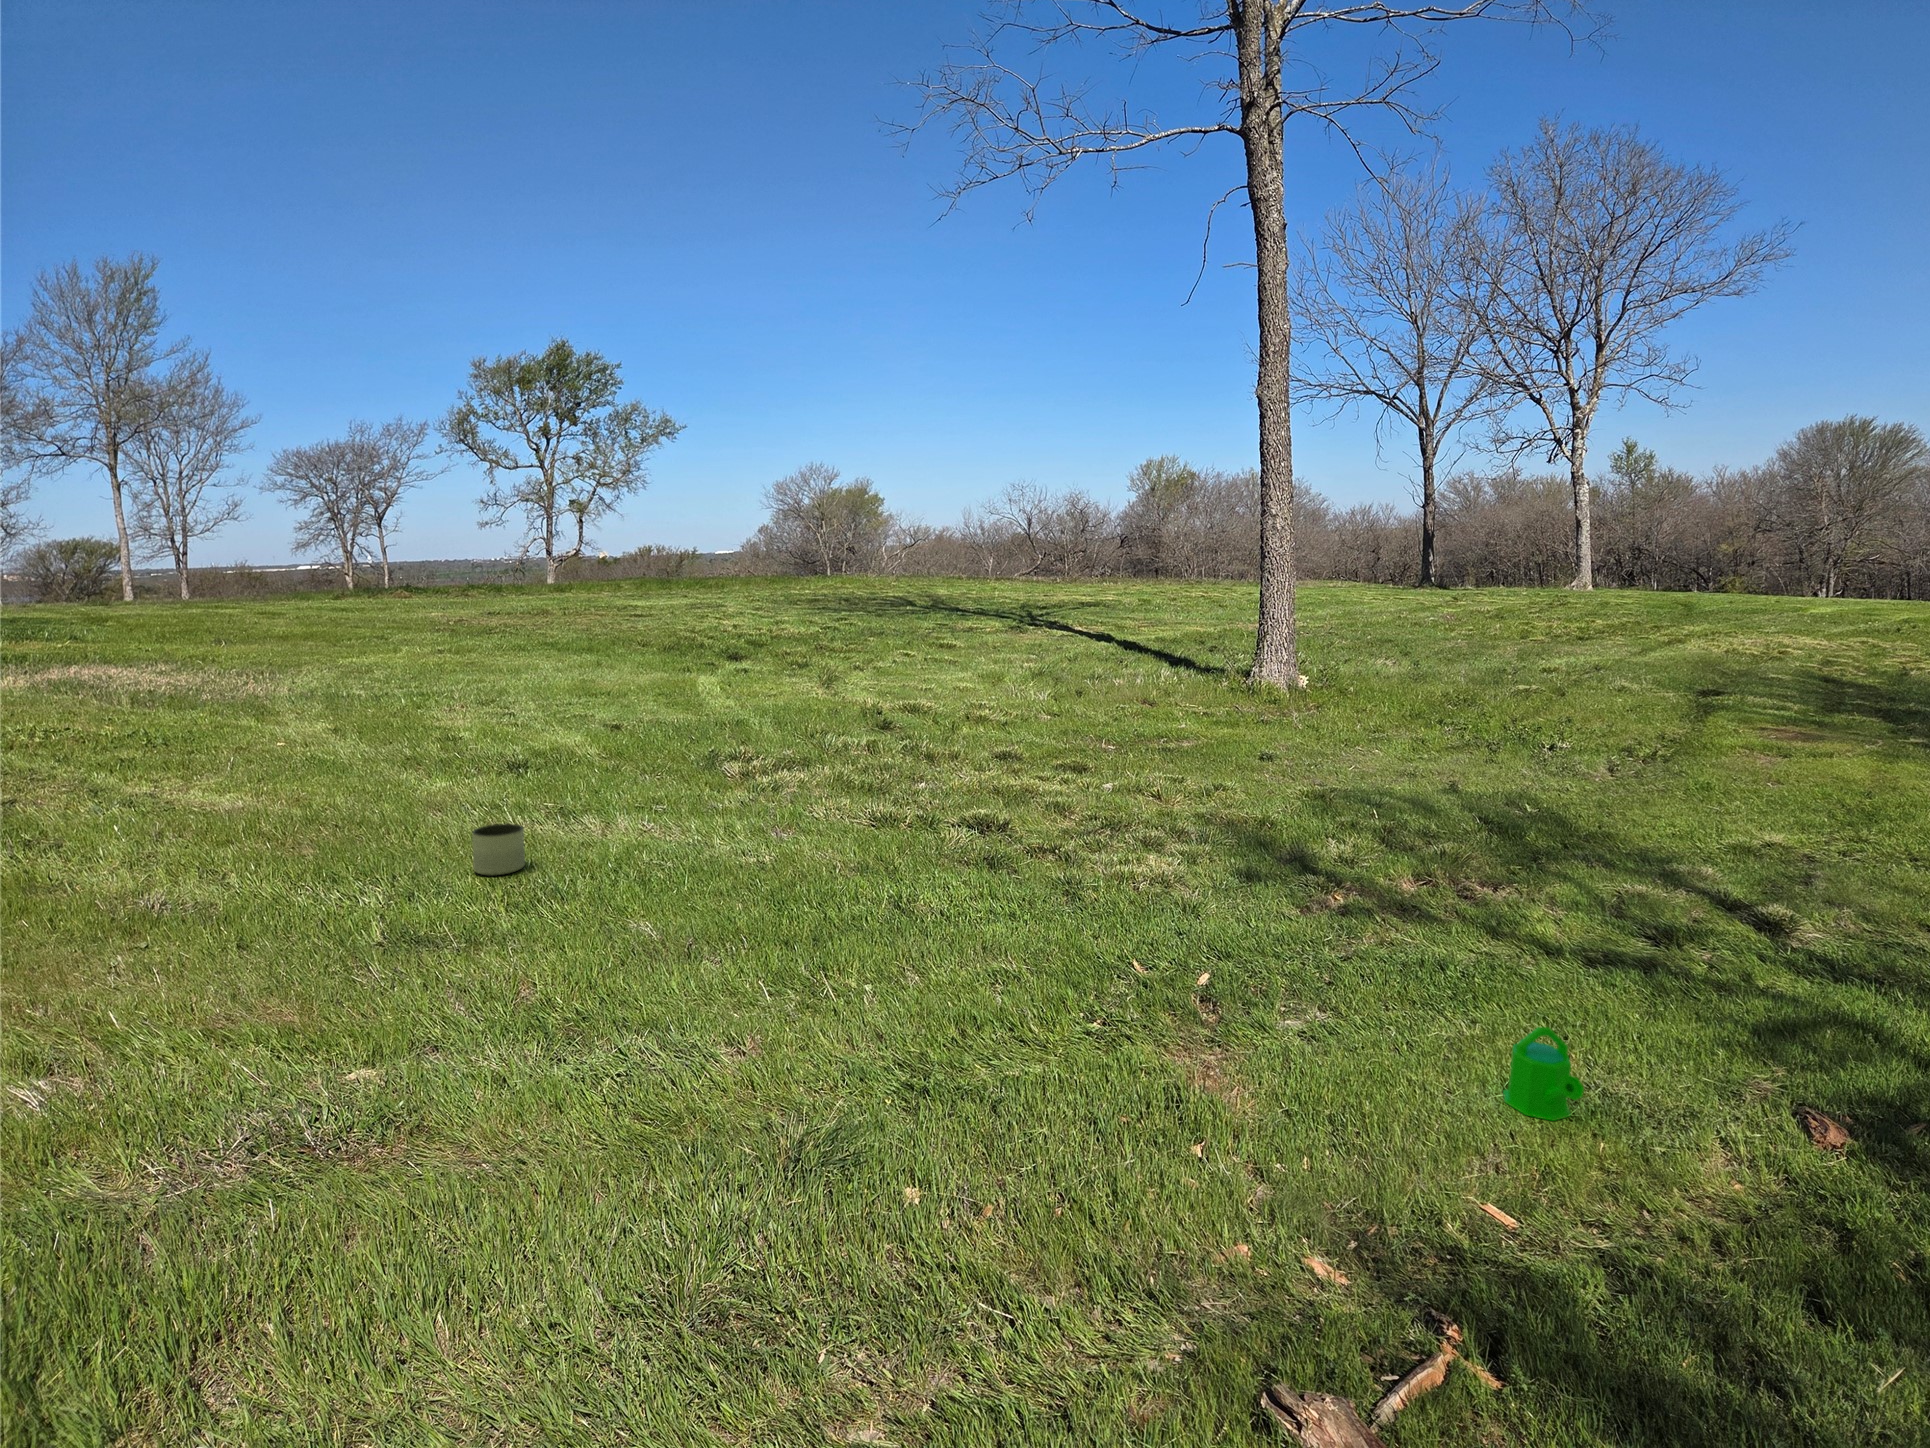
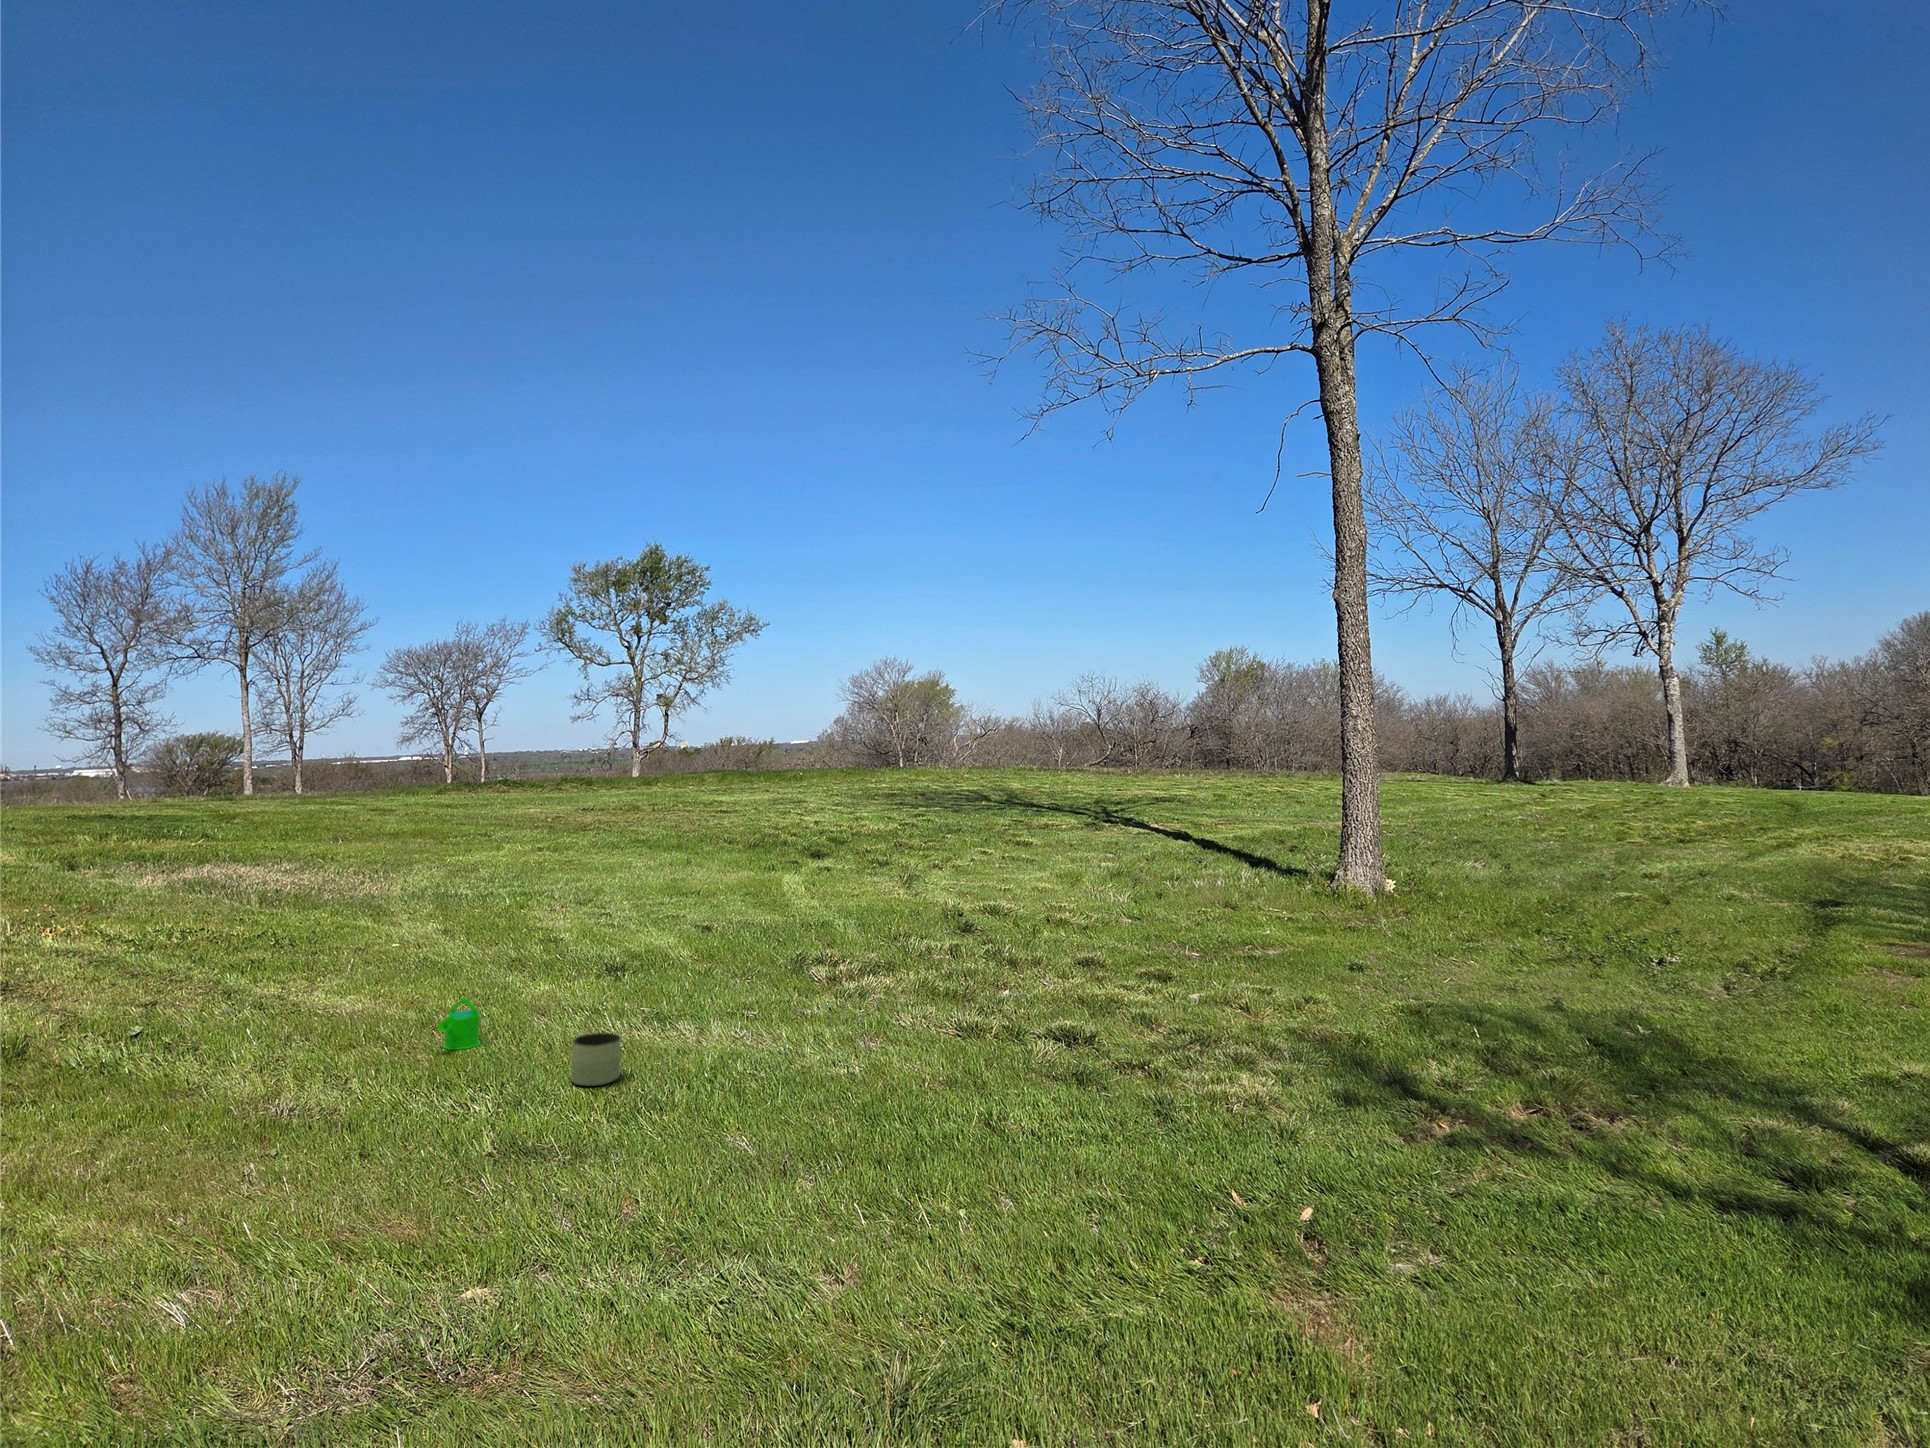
watering can: present [1503,1027,1584,1121] -> present [438,998,481,1050]

